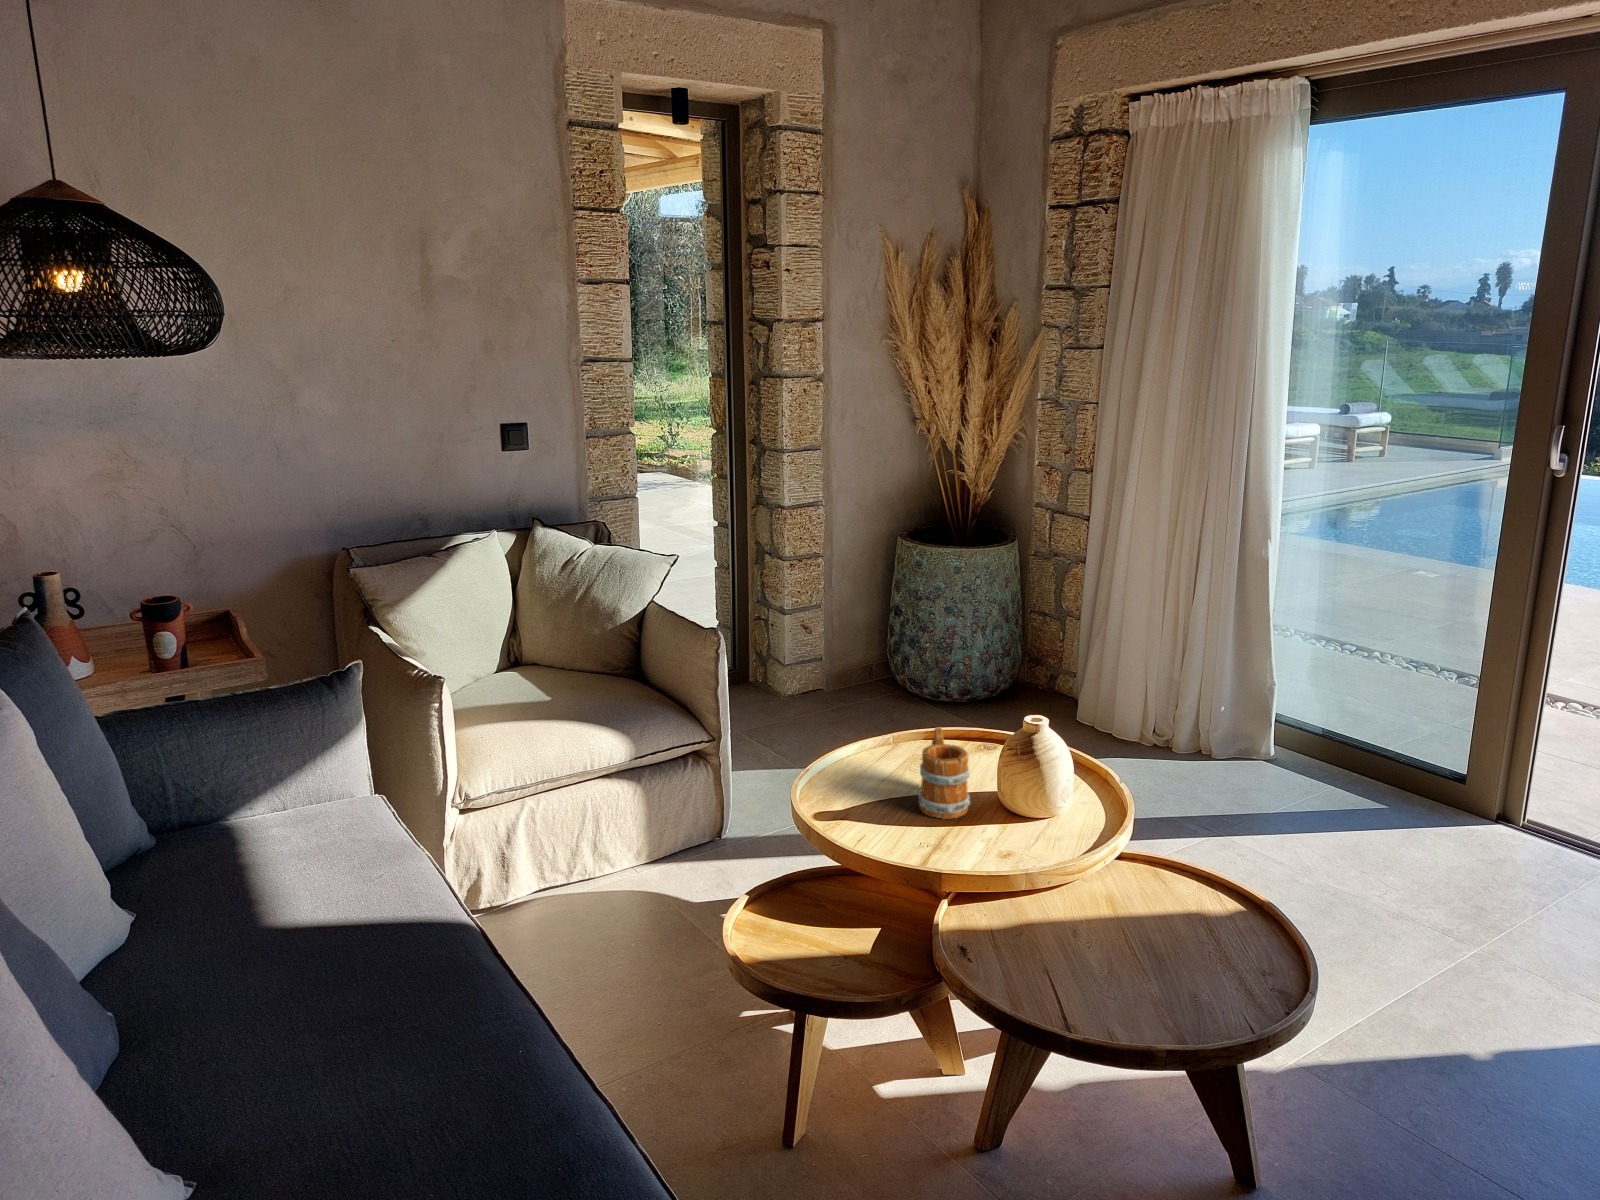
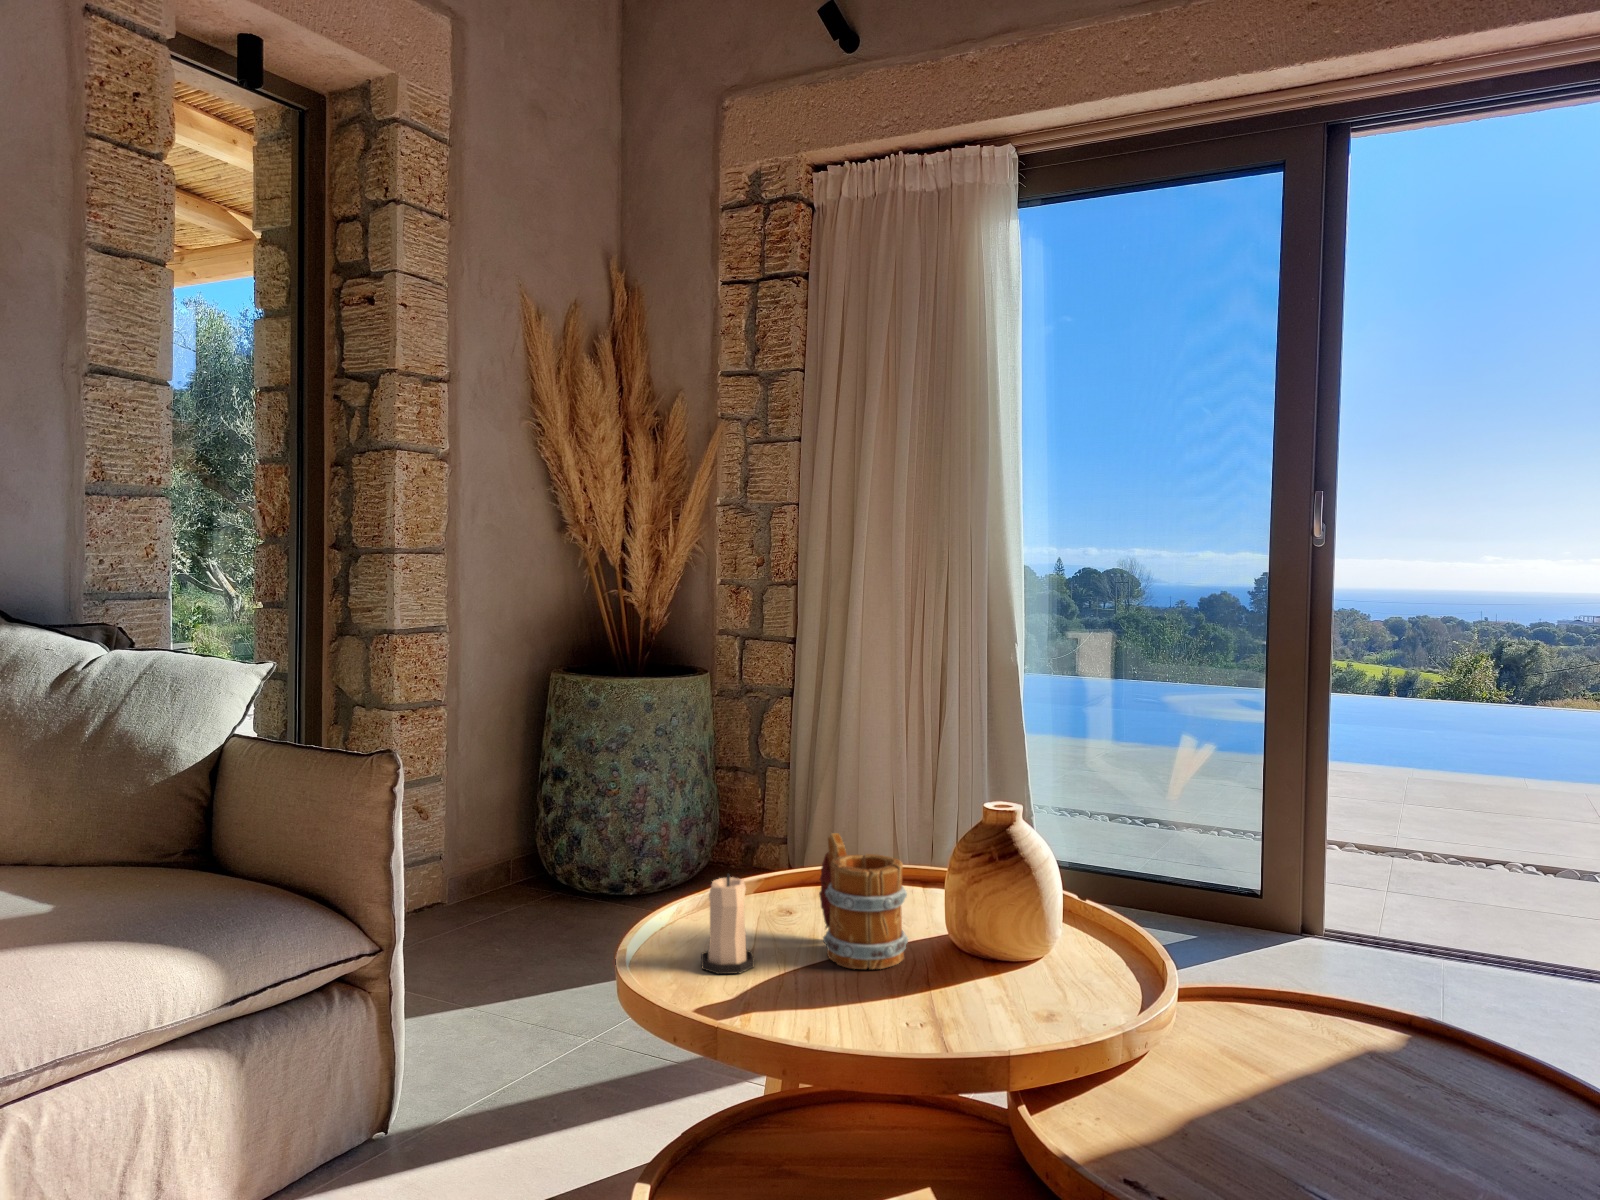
candle: none [840,746,873,805] -> present [701,874,754,974]

